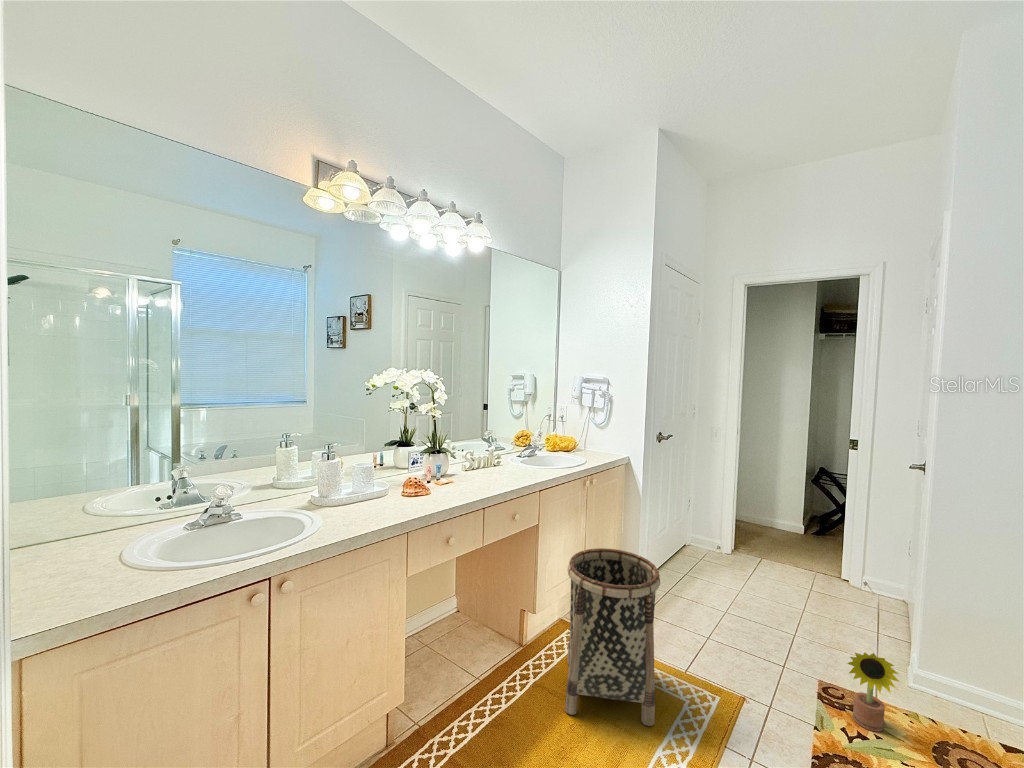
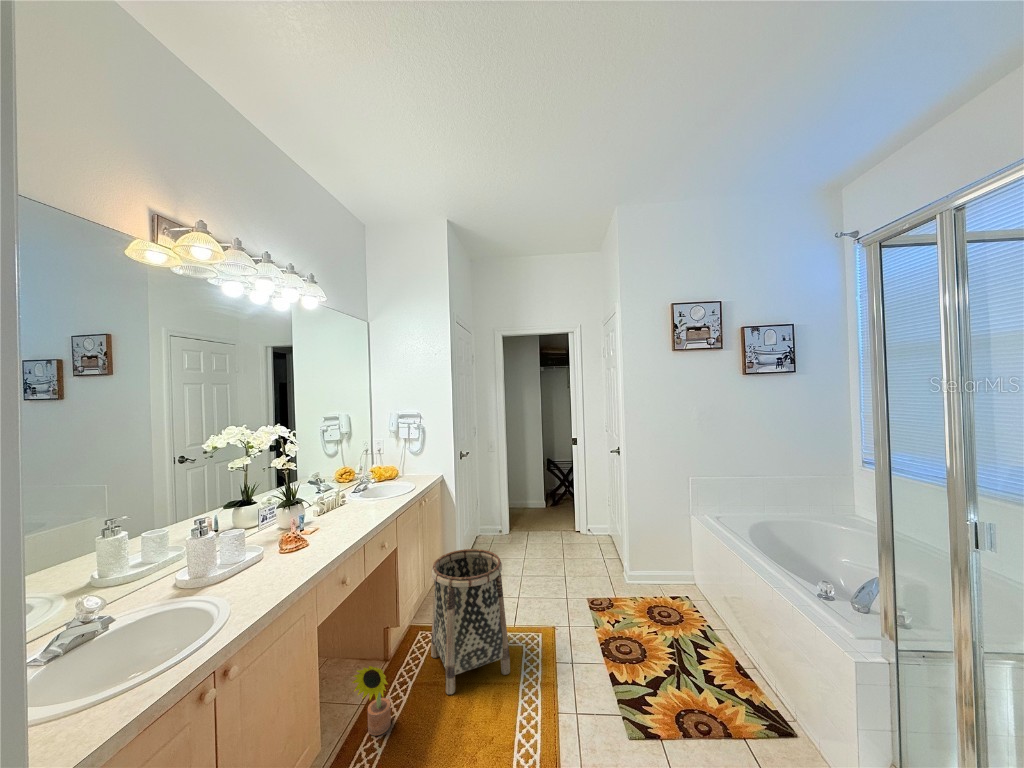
decorative plant: present [847,653,899,732] -> present [352,666,391,736]

